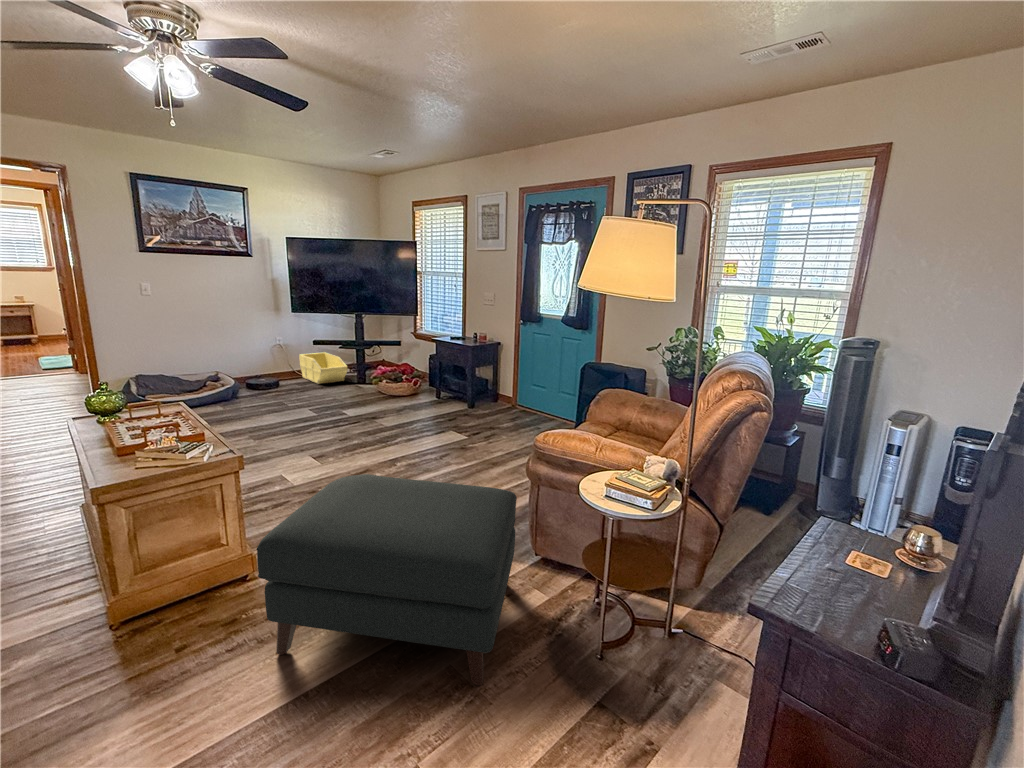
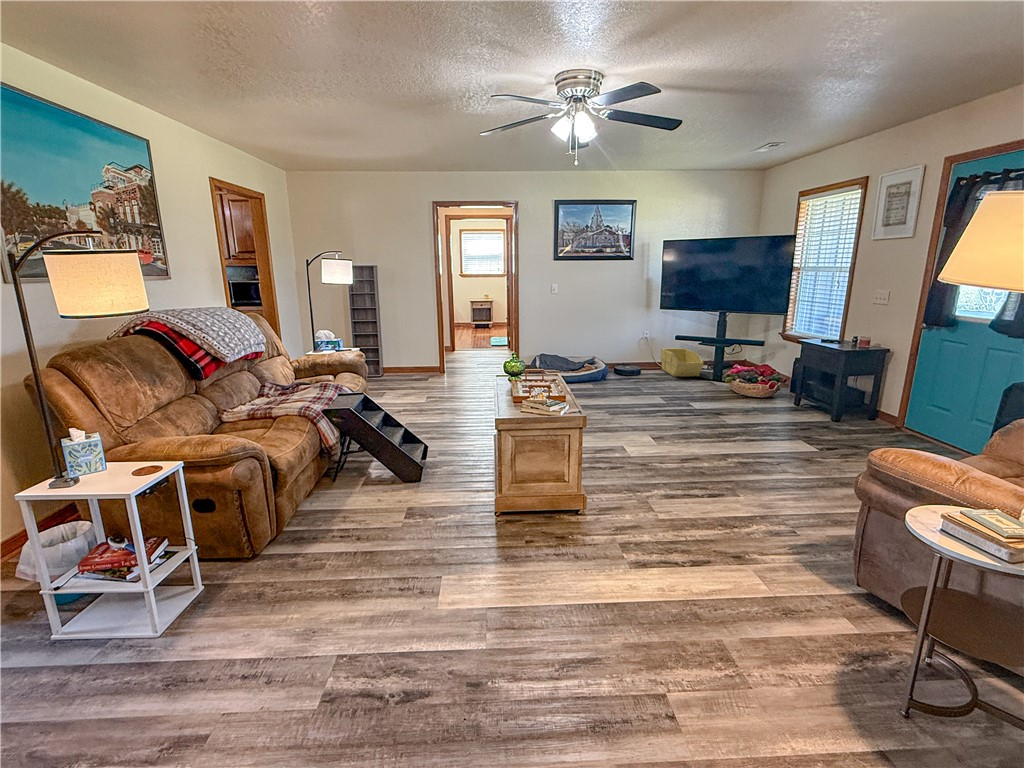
ottoman: present [257,474,517,686] -> none [579,450,833,670]

